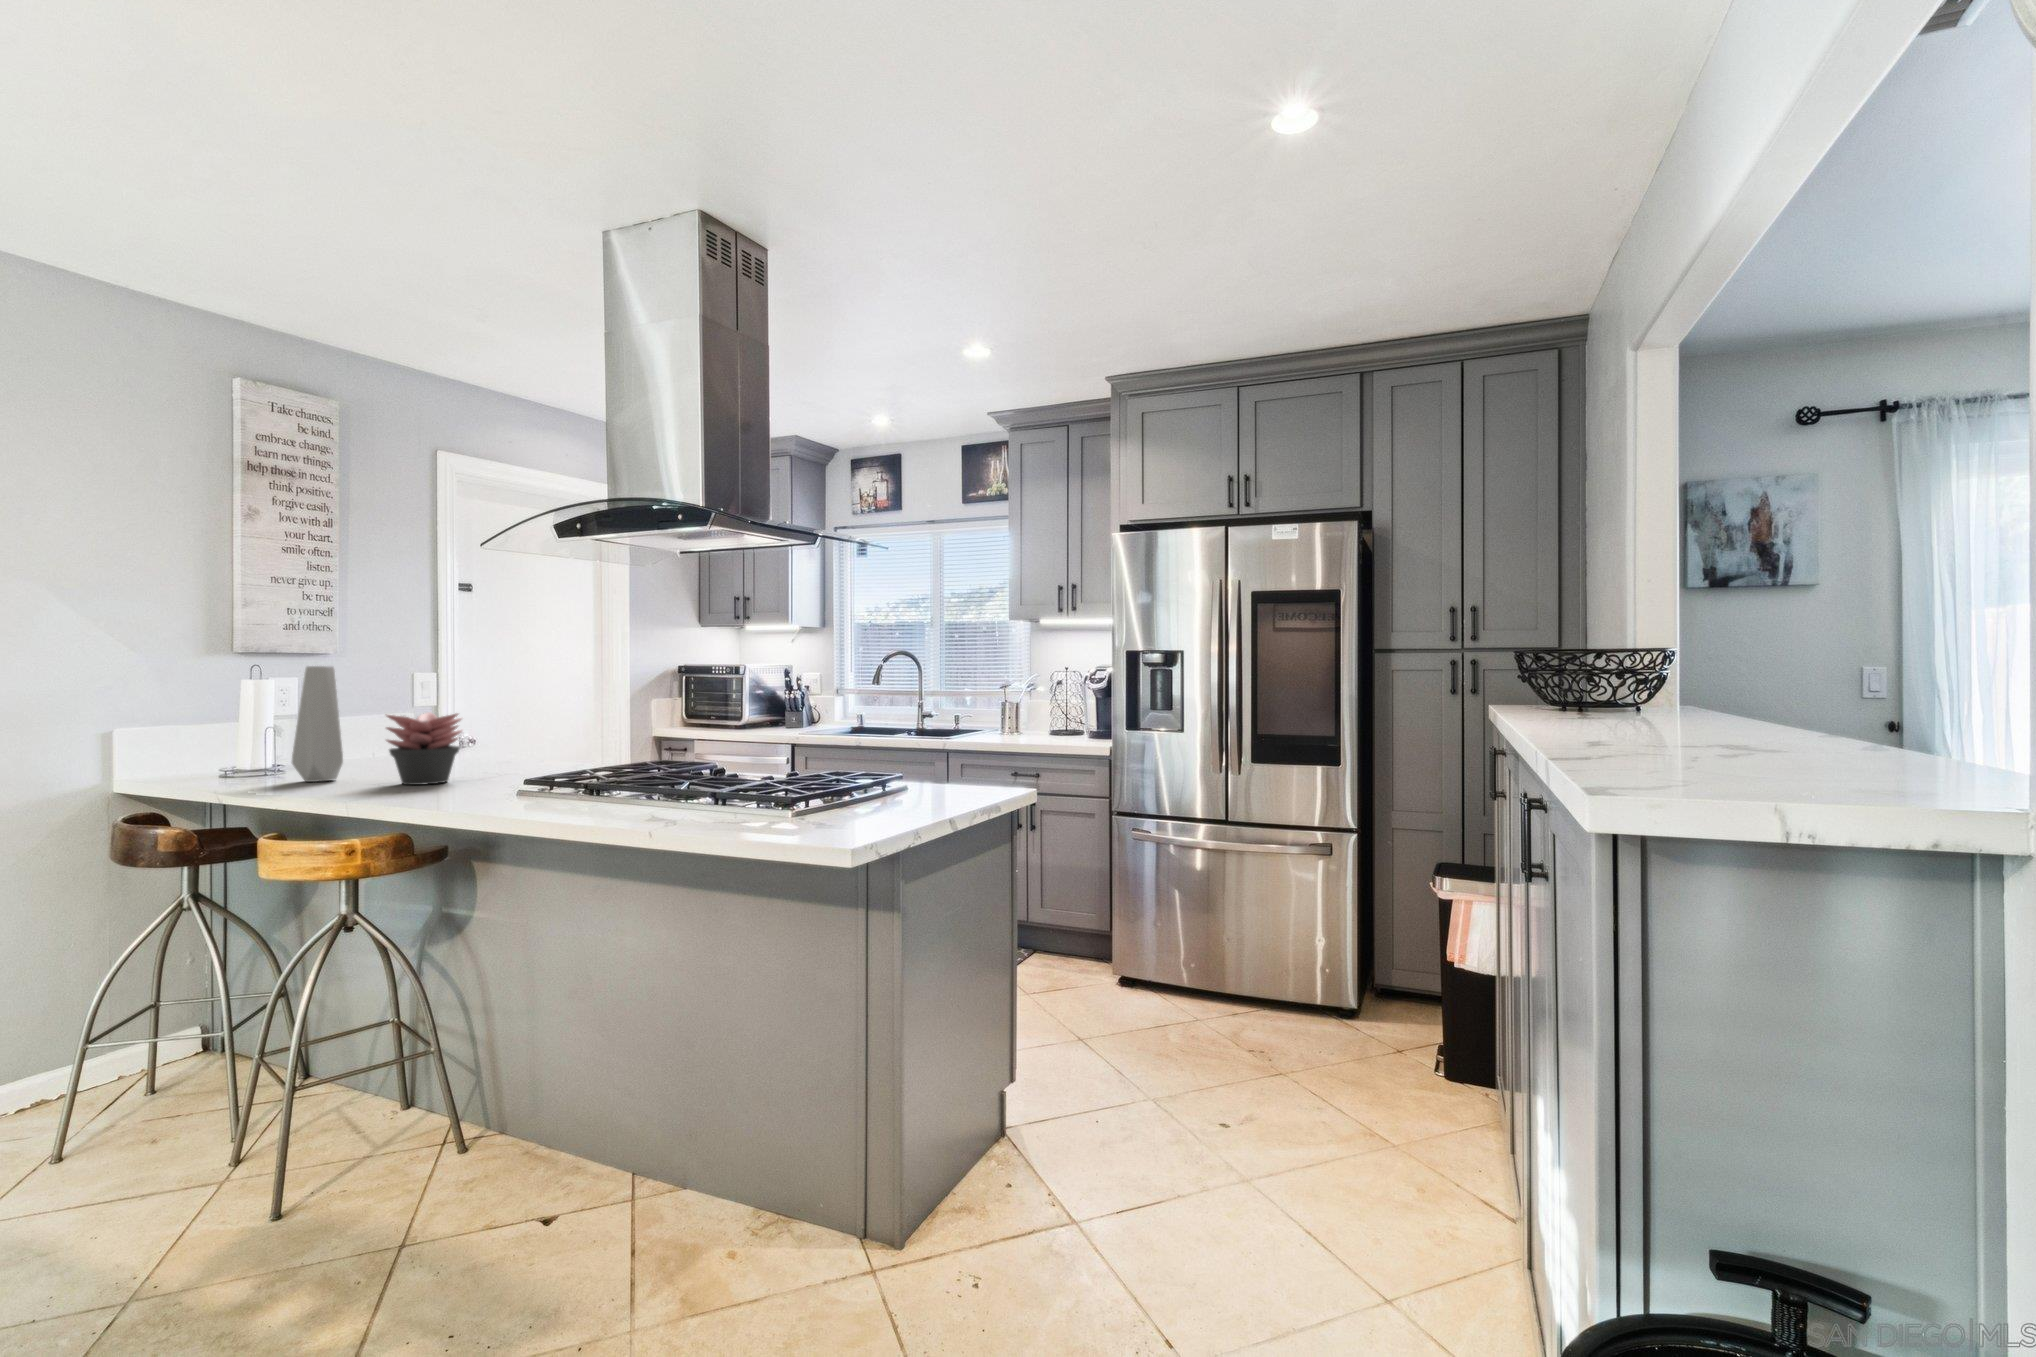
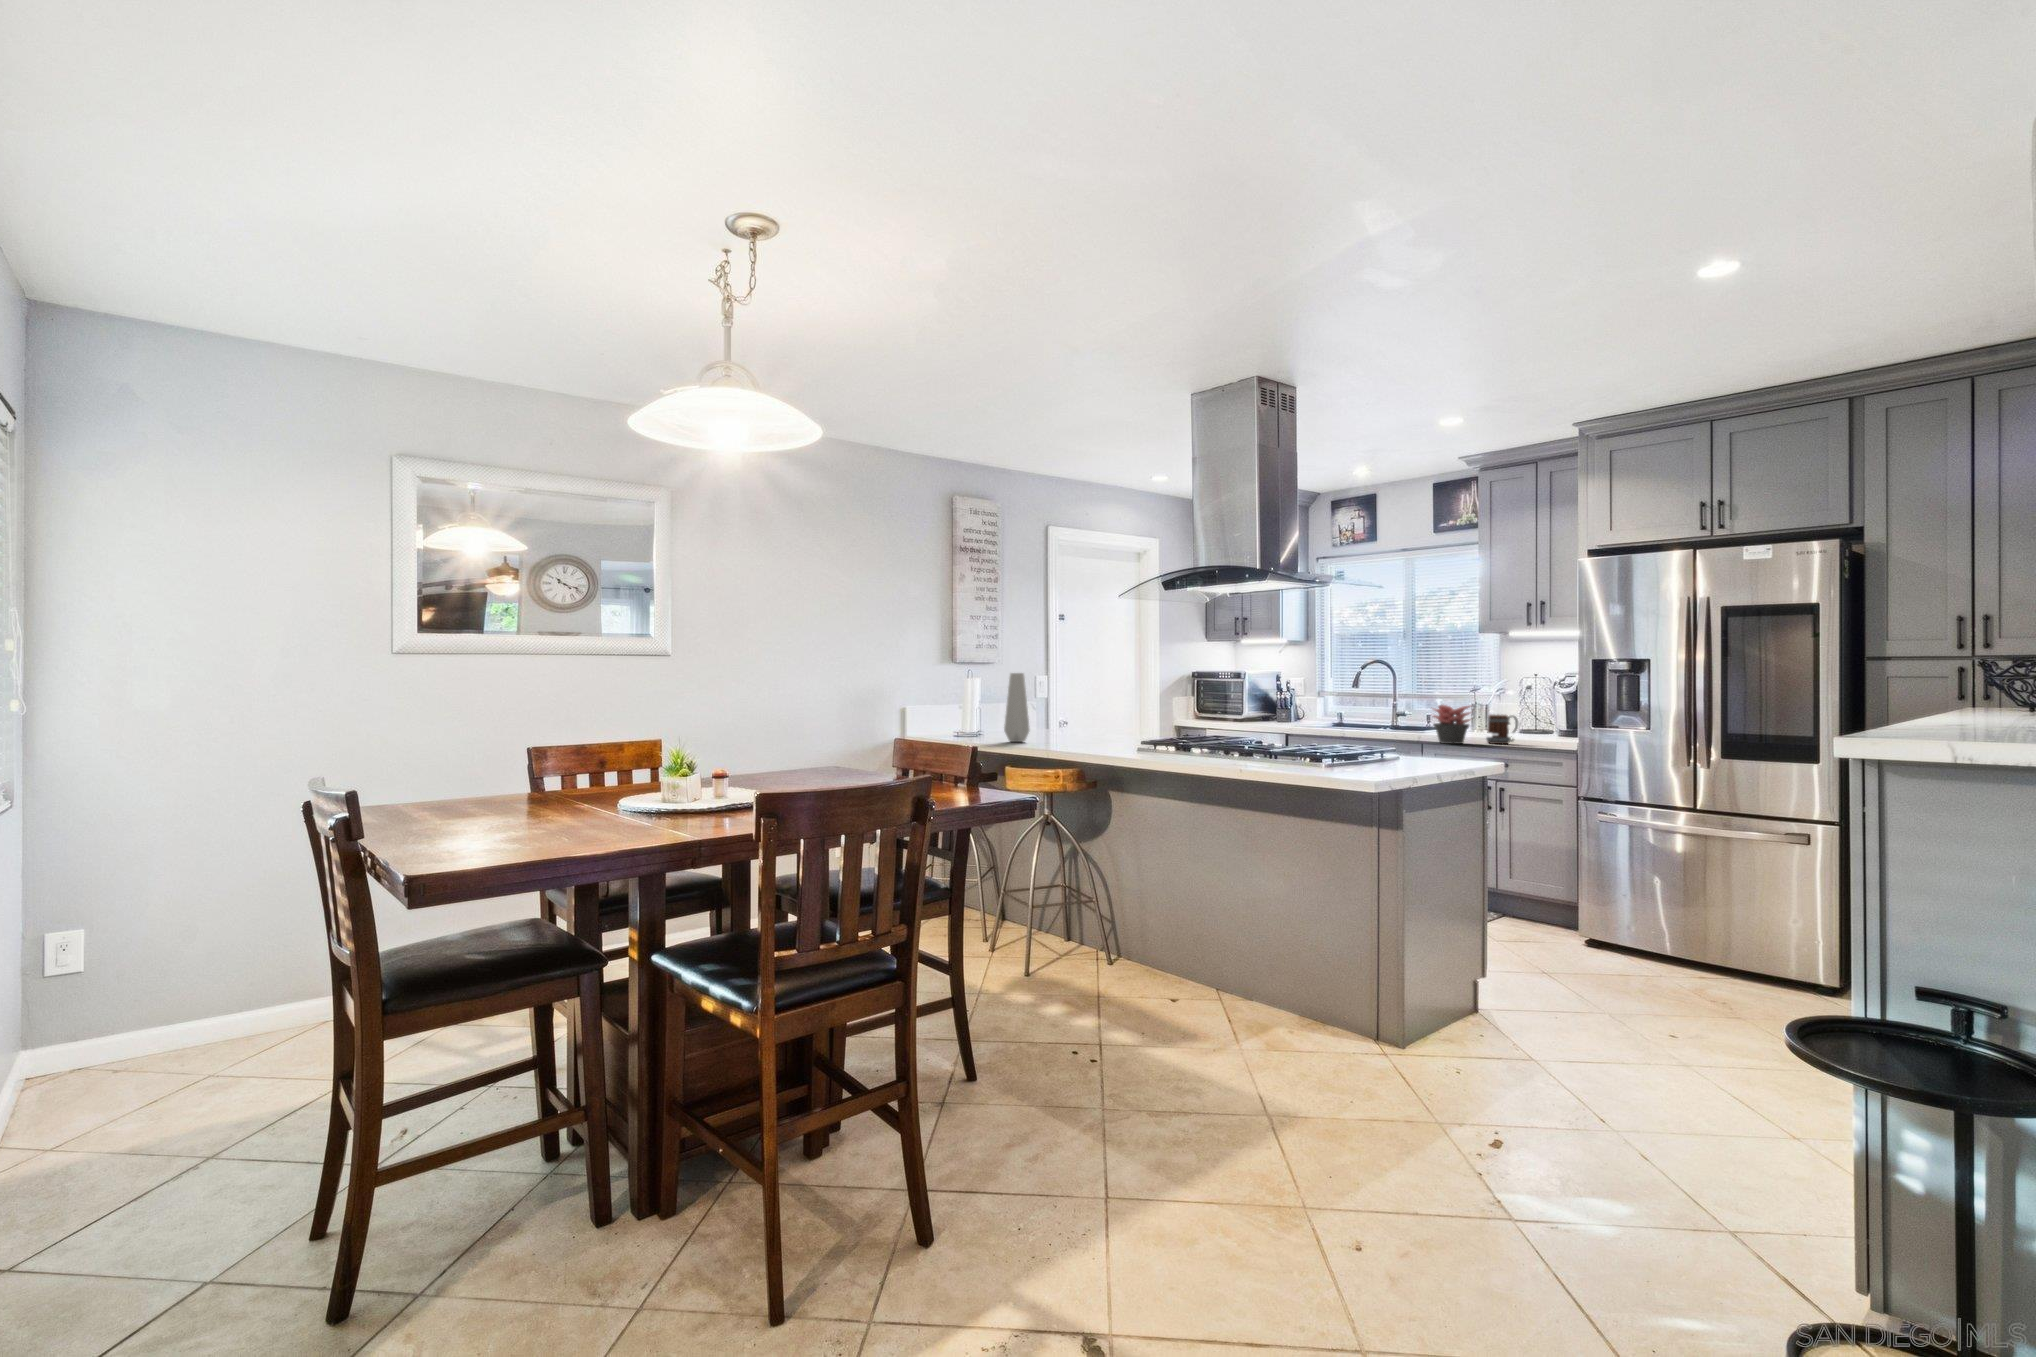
succulent plant: present [387,712,462,785] -> present [1433,705,1470,744]
mug: none [1017,715,1050,750] -> present [1486,715,1518,744]

